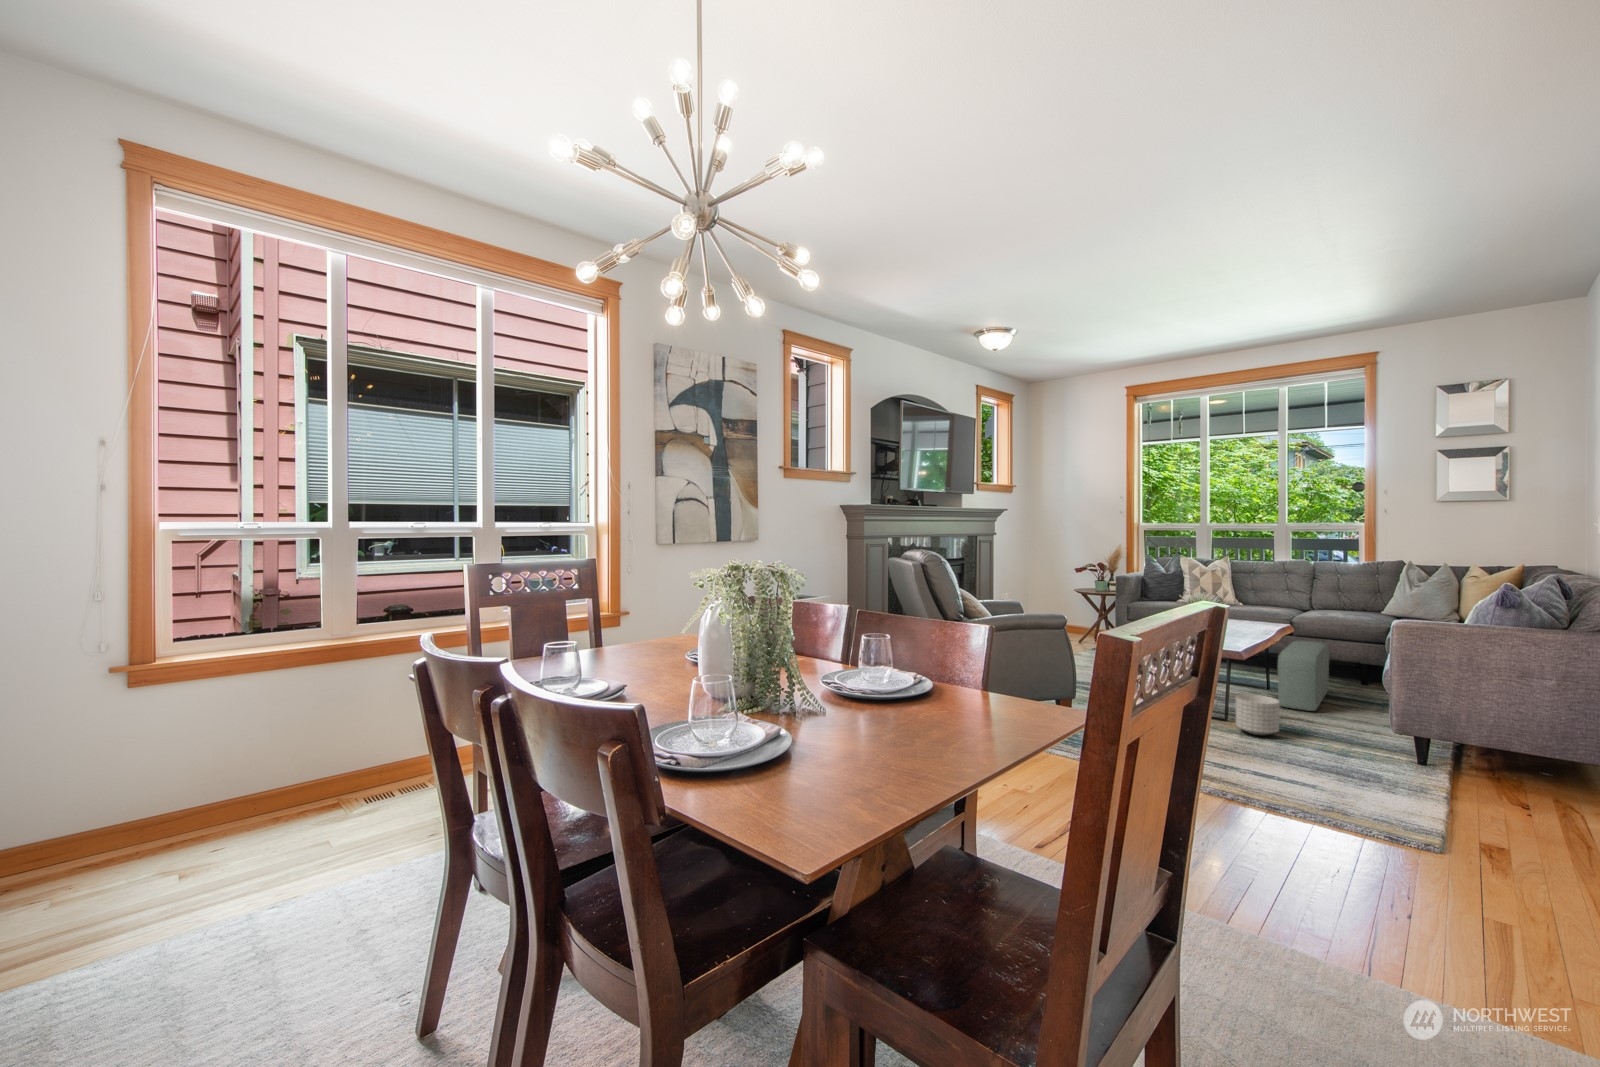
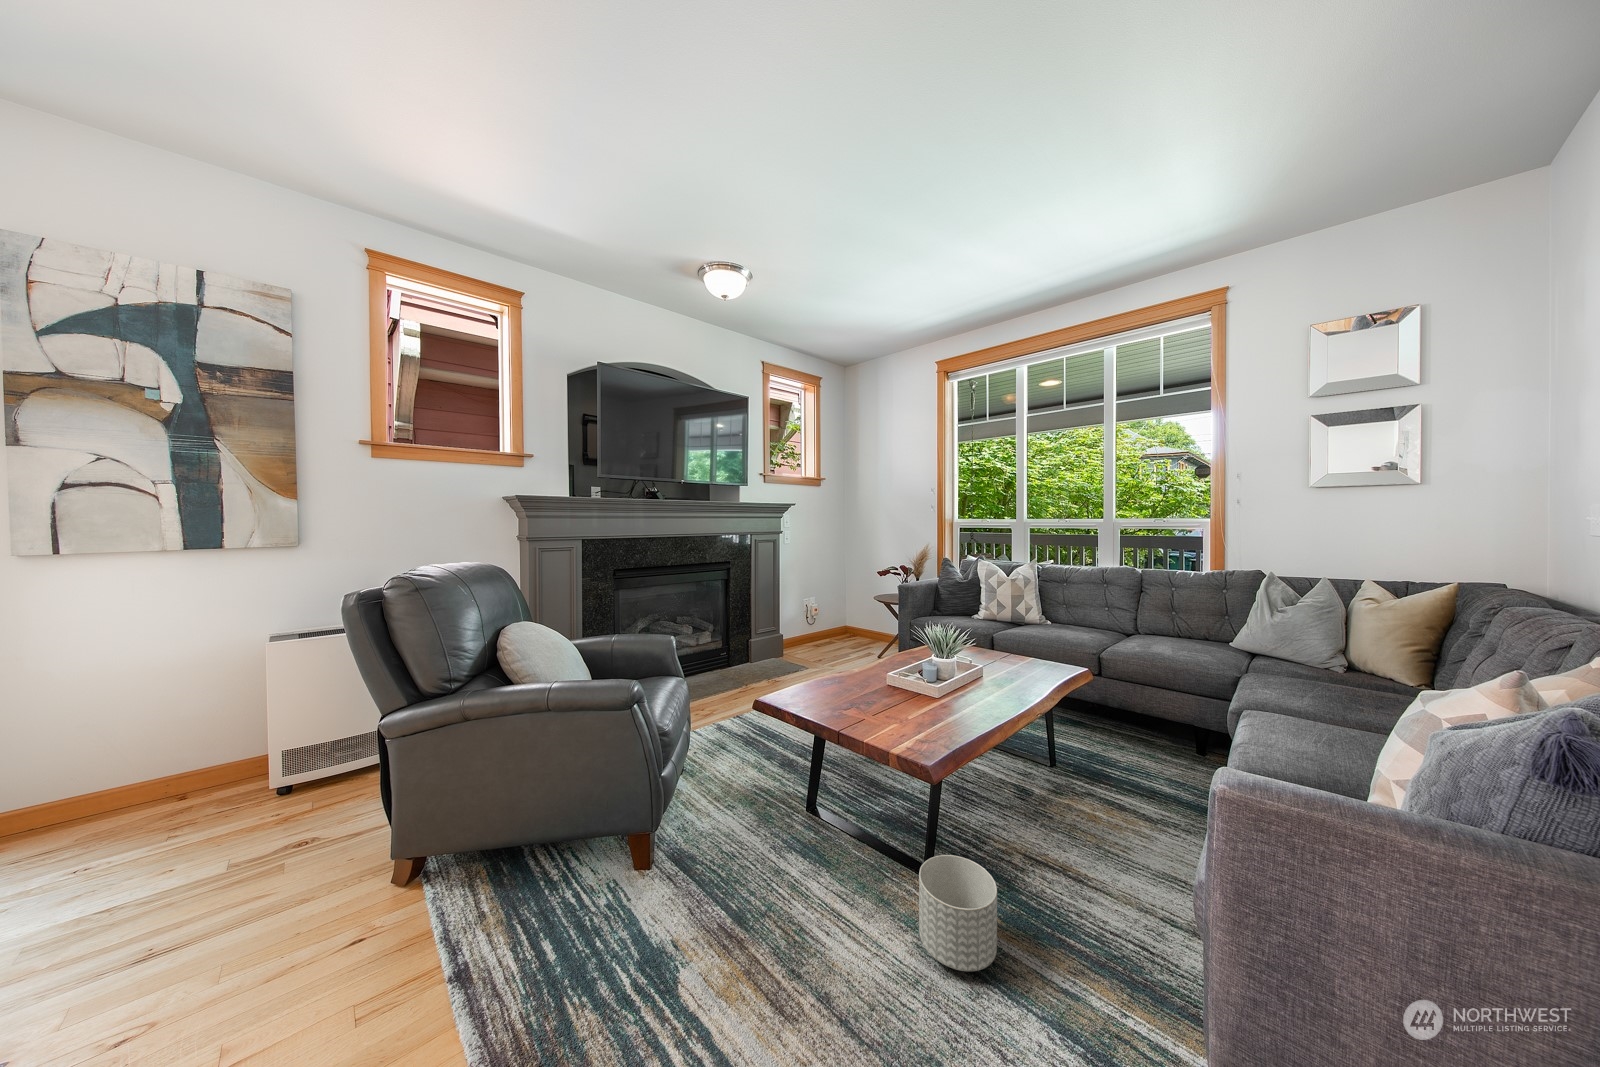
pouf: present [1278,641,1329,711] -> none [1045,697,1142,852]

